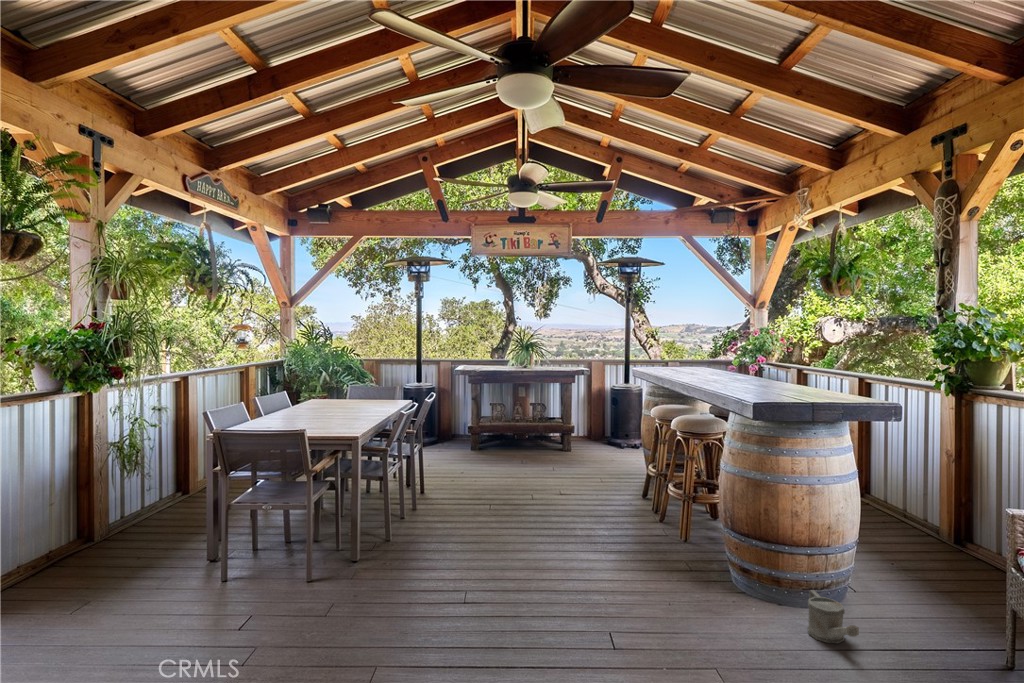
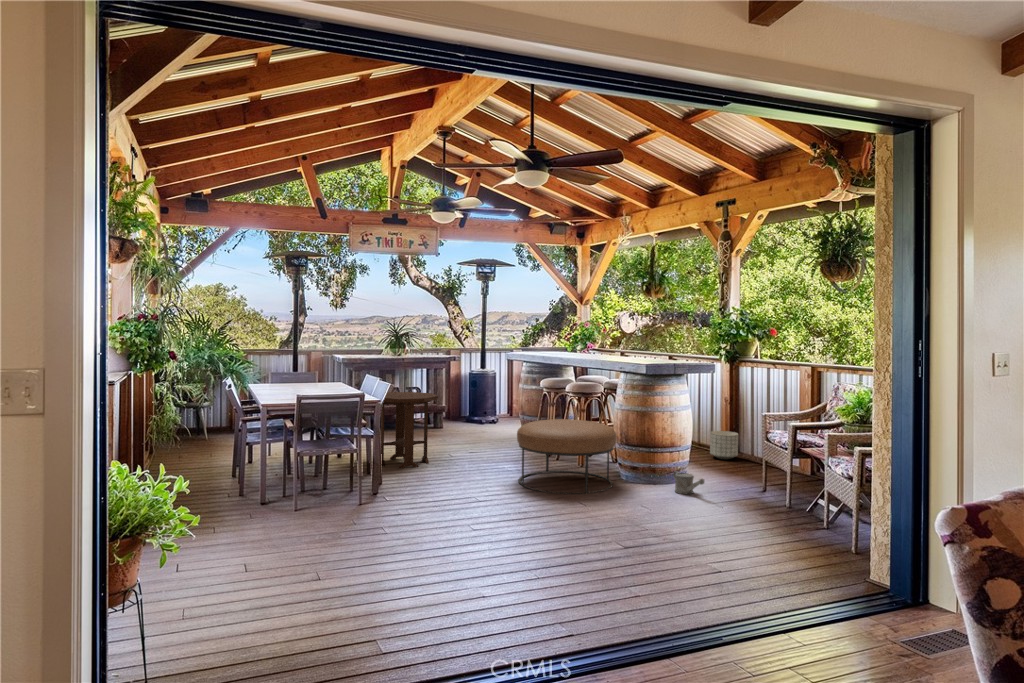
side table: none [415,419,495,518] -> present [380,392,438,468]
ottoman: none [556,475,711,610] -> present [517,419,616,494]
planter: none [918,503,973,555] -> present [710,431,738,459]

